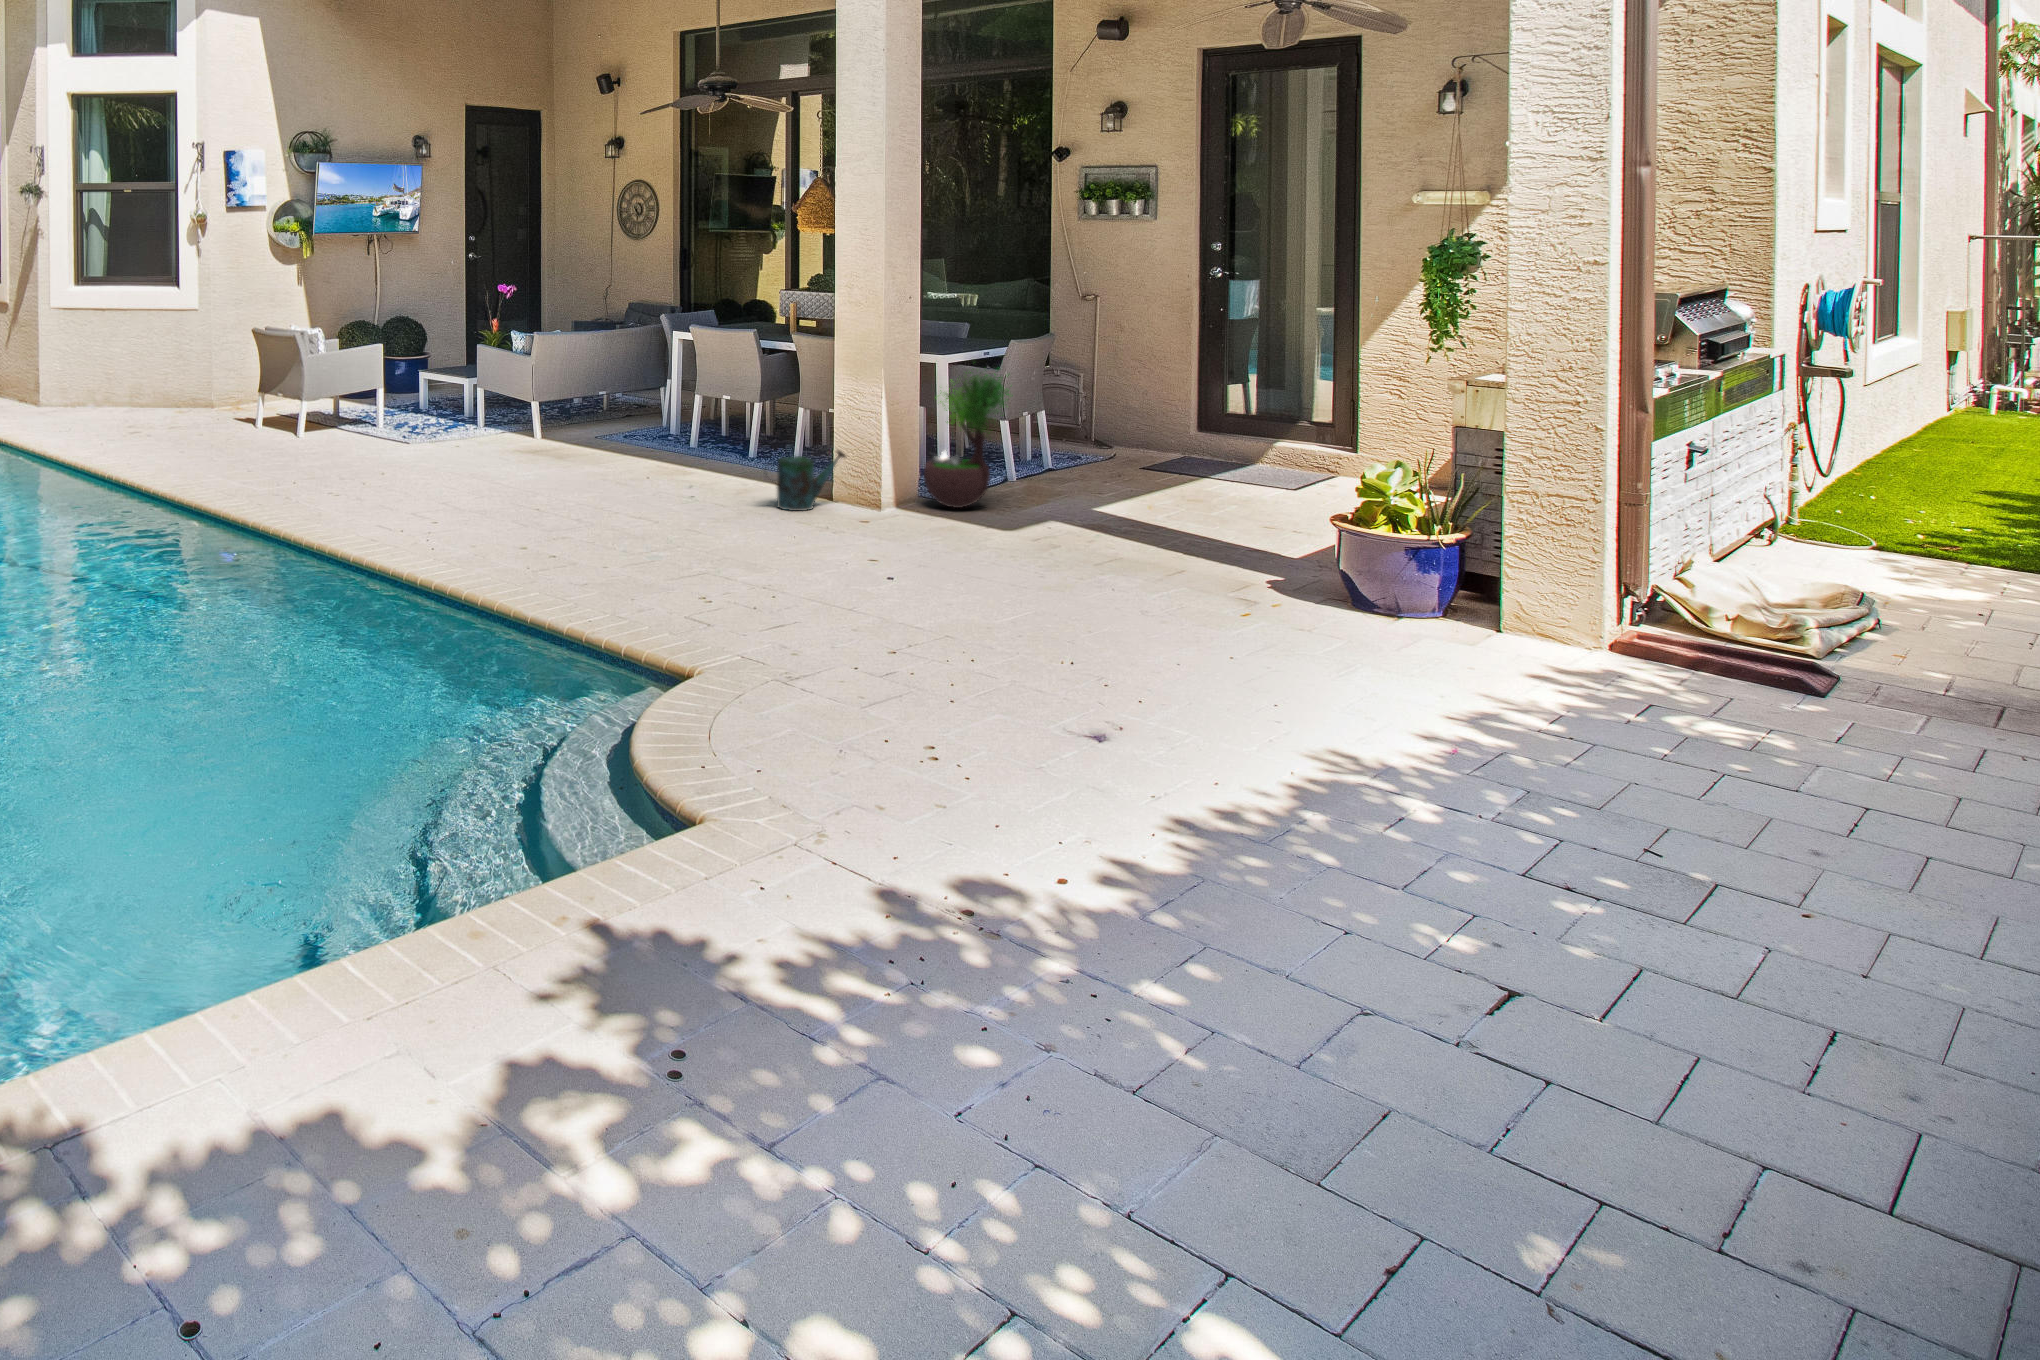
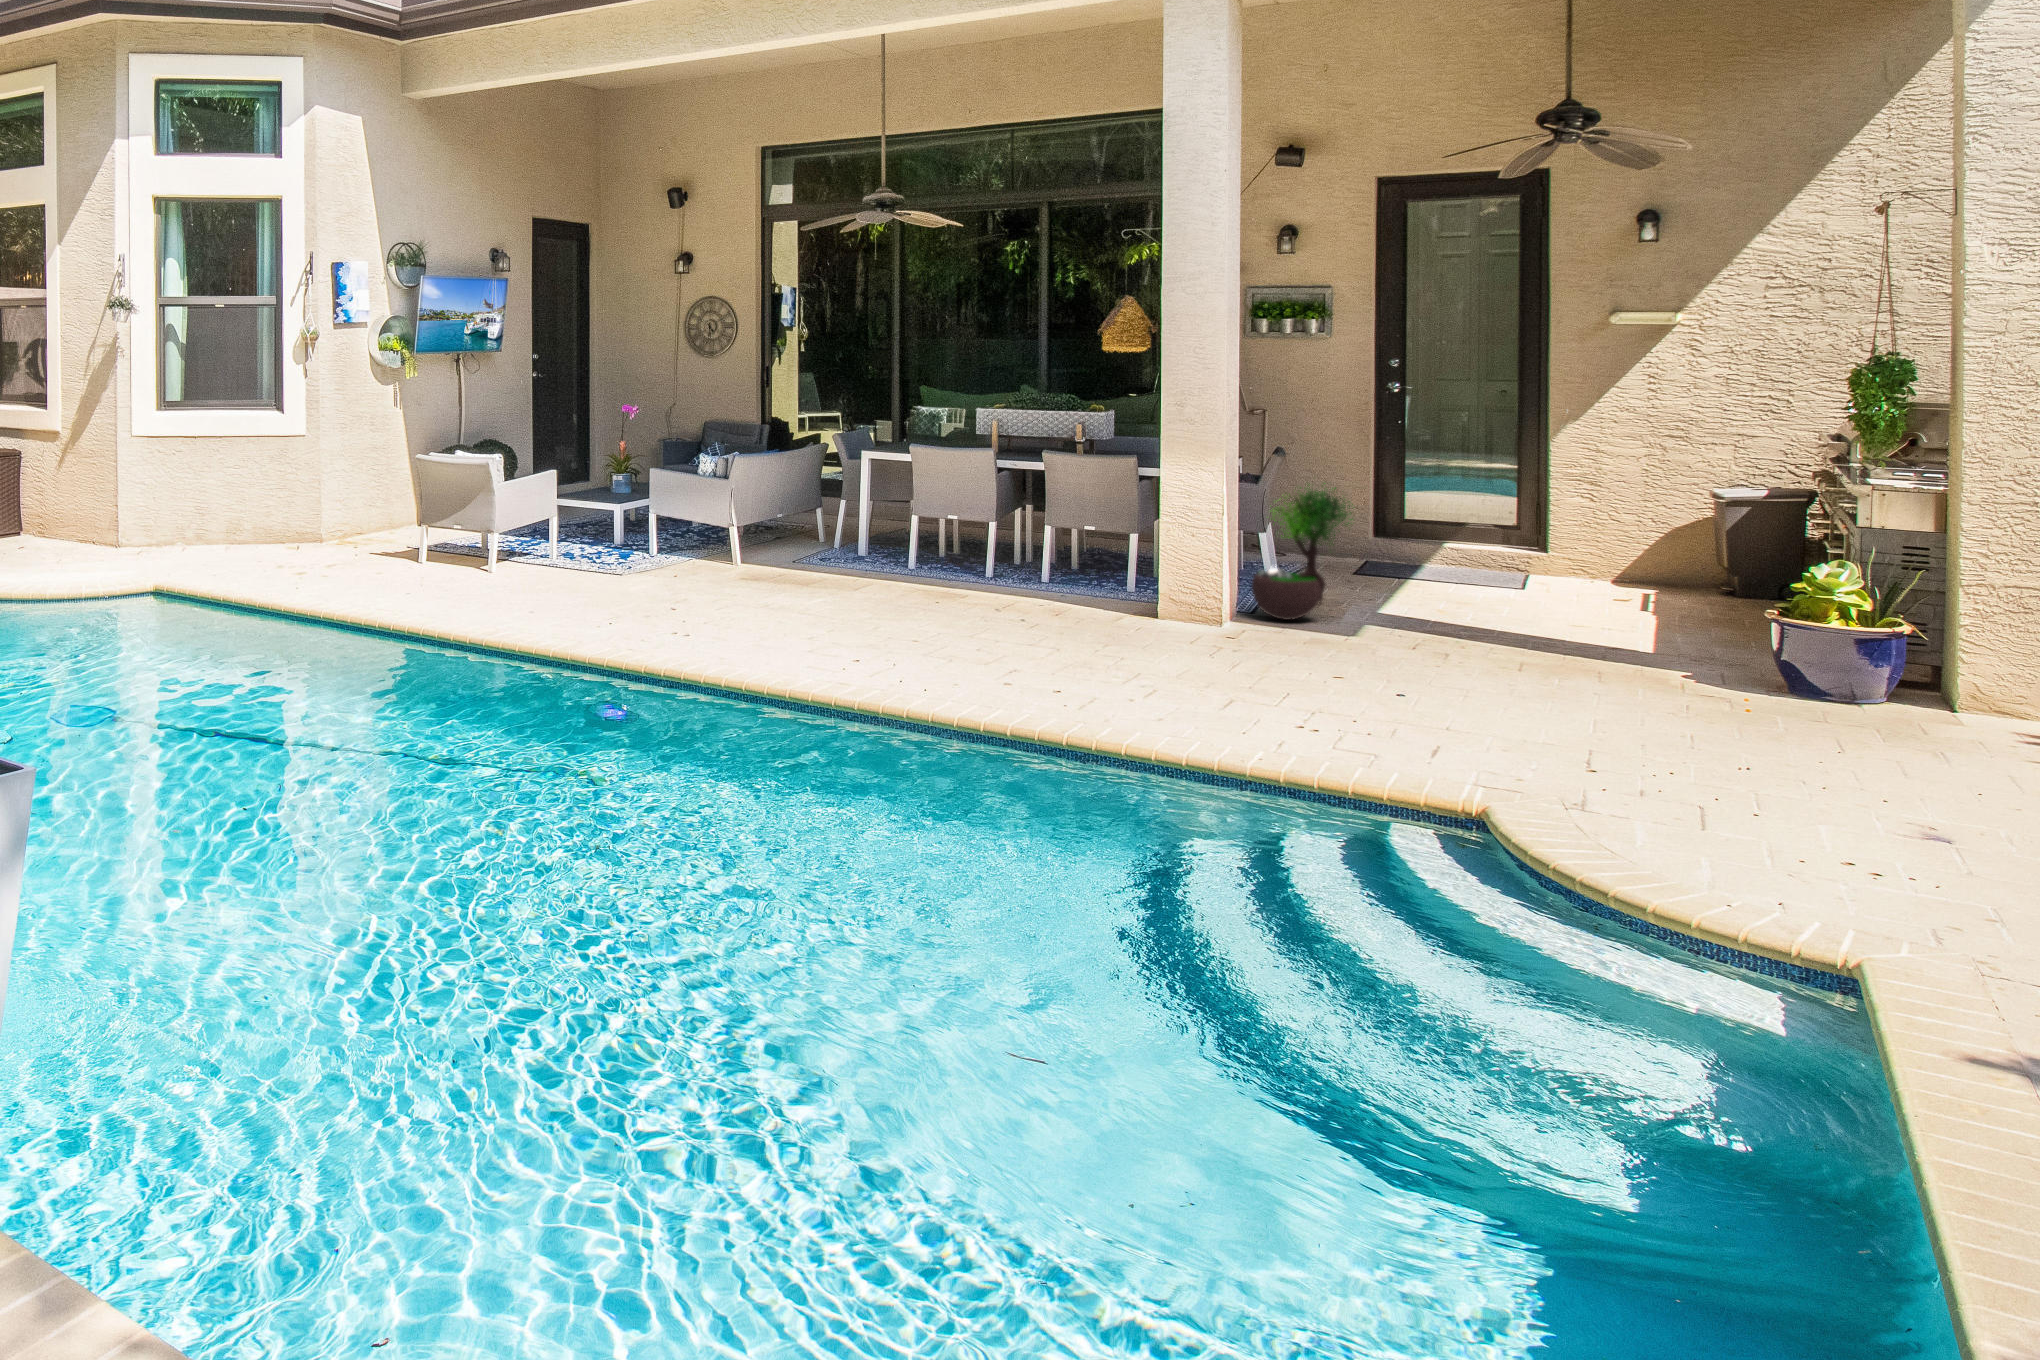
watering can: present [777,450,845,511] -> none [1116,566,1188,630]

